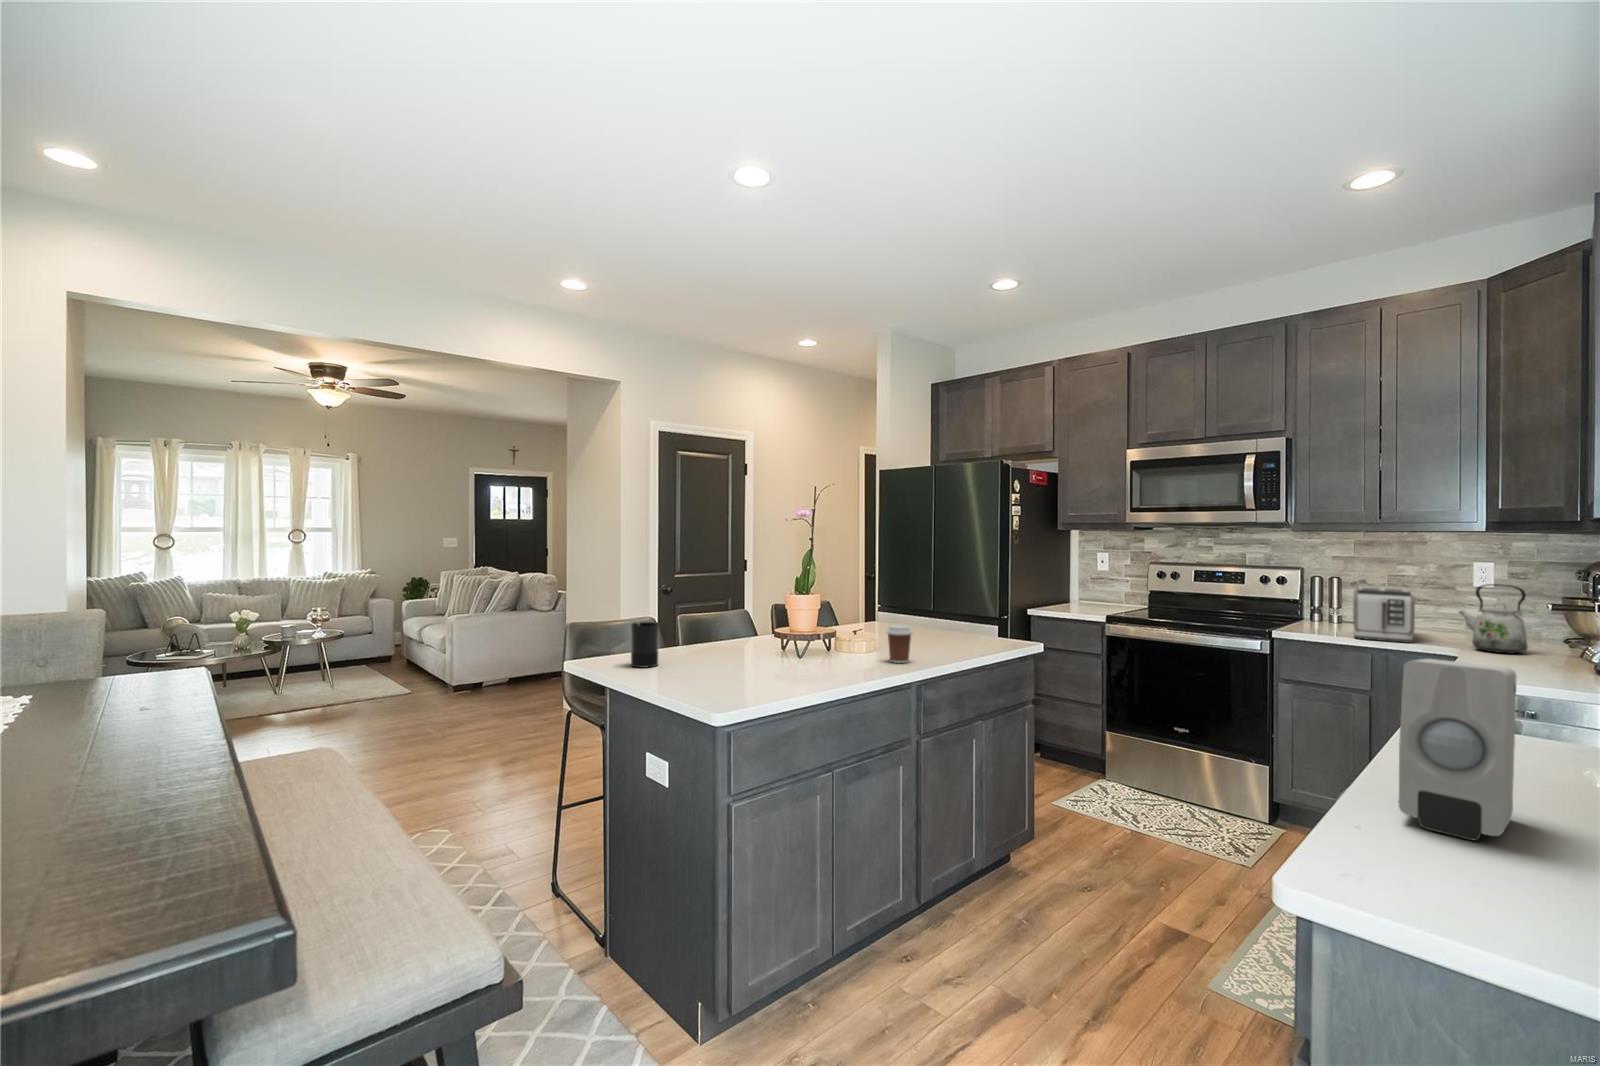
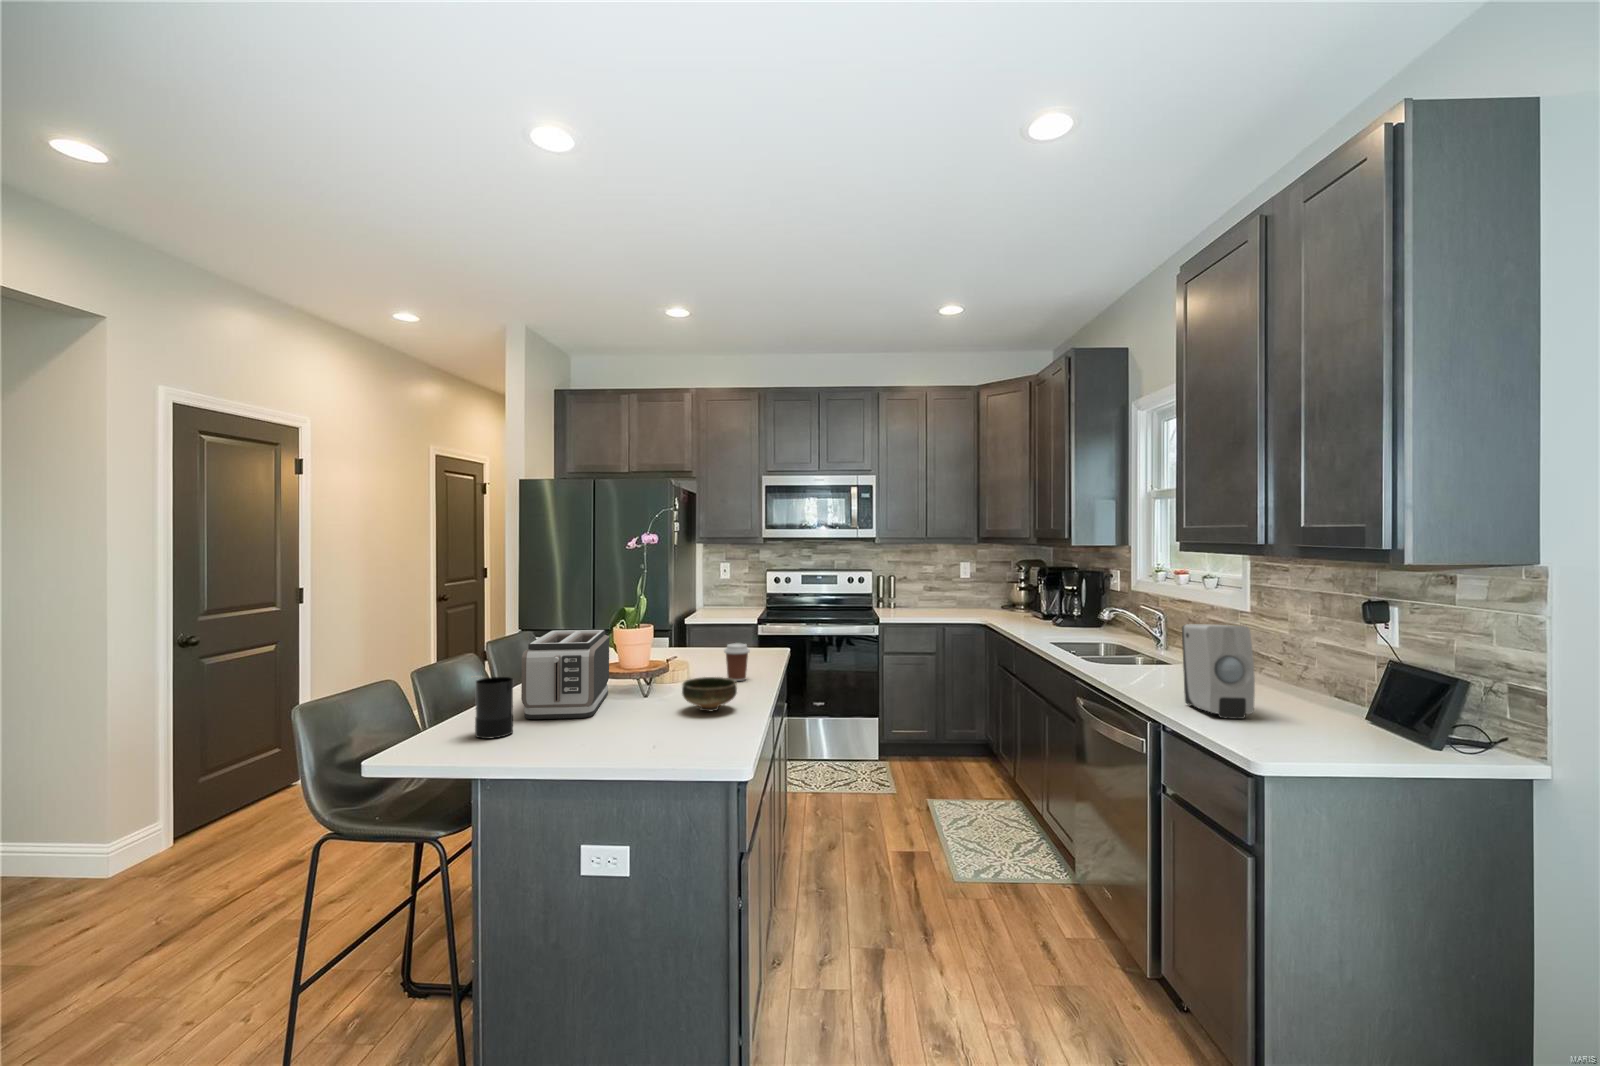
kettle: present [1459,584,1528,653] -> none [981,576,1016,619]
toaster: present [1353,586,1415,643] -> present [521,630,609,719]
bowl: none [780,647,831,679] -> present [682,677,737,711]

